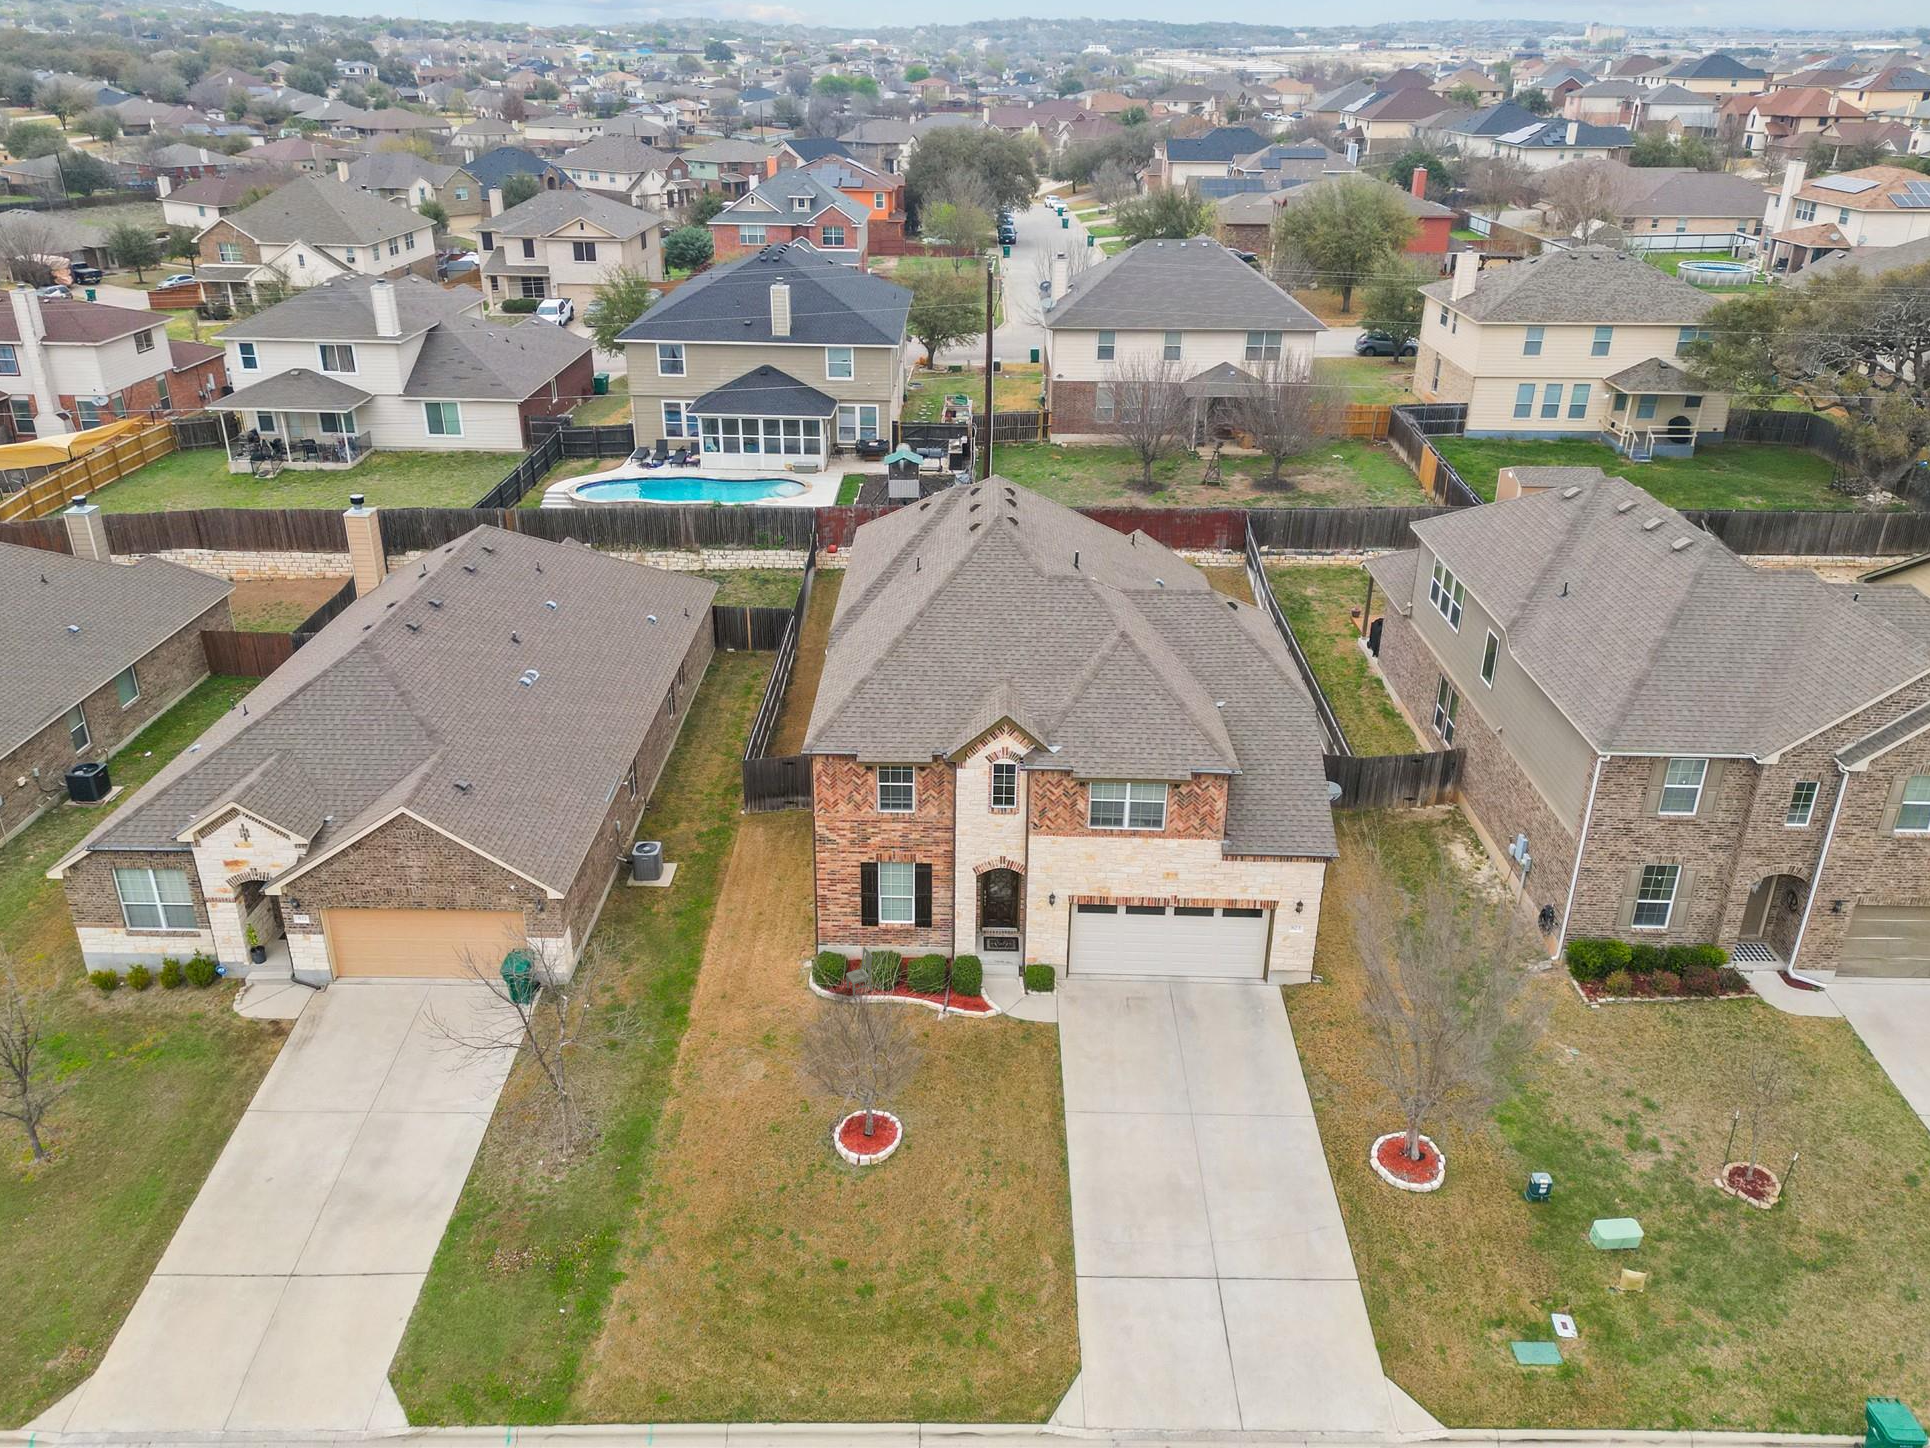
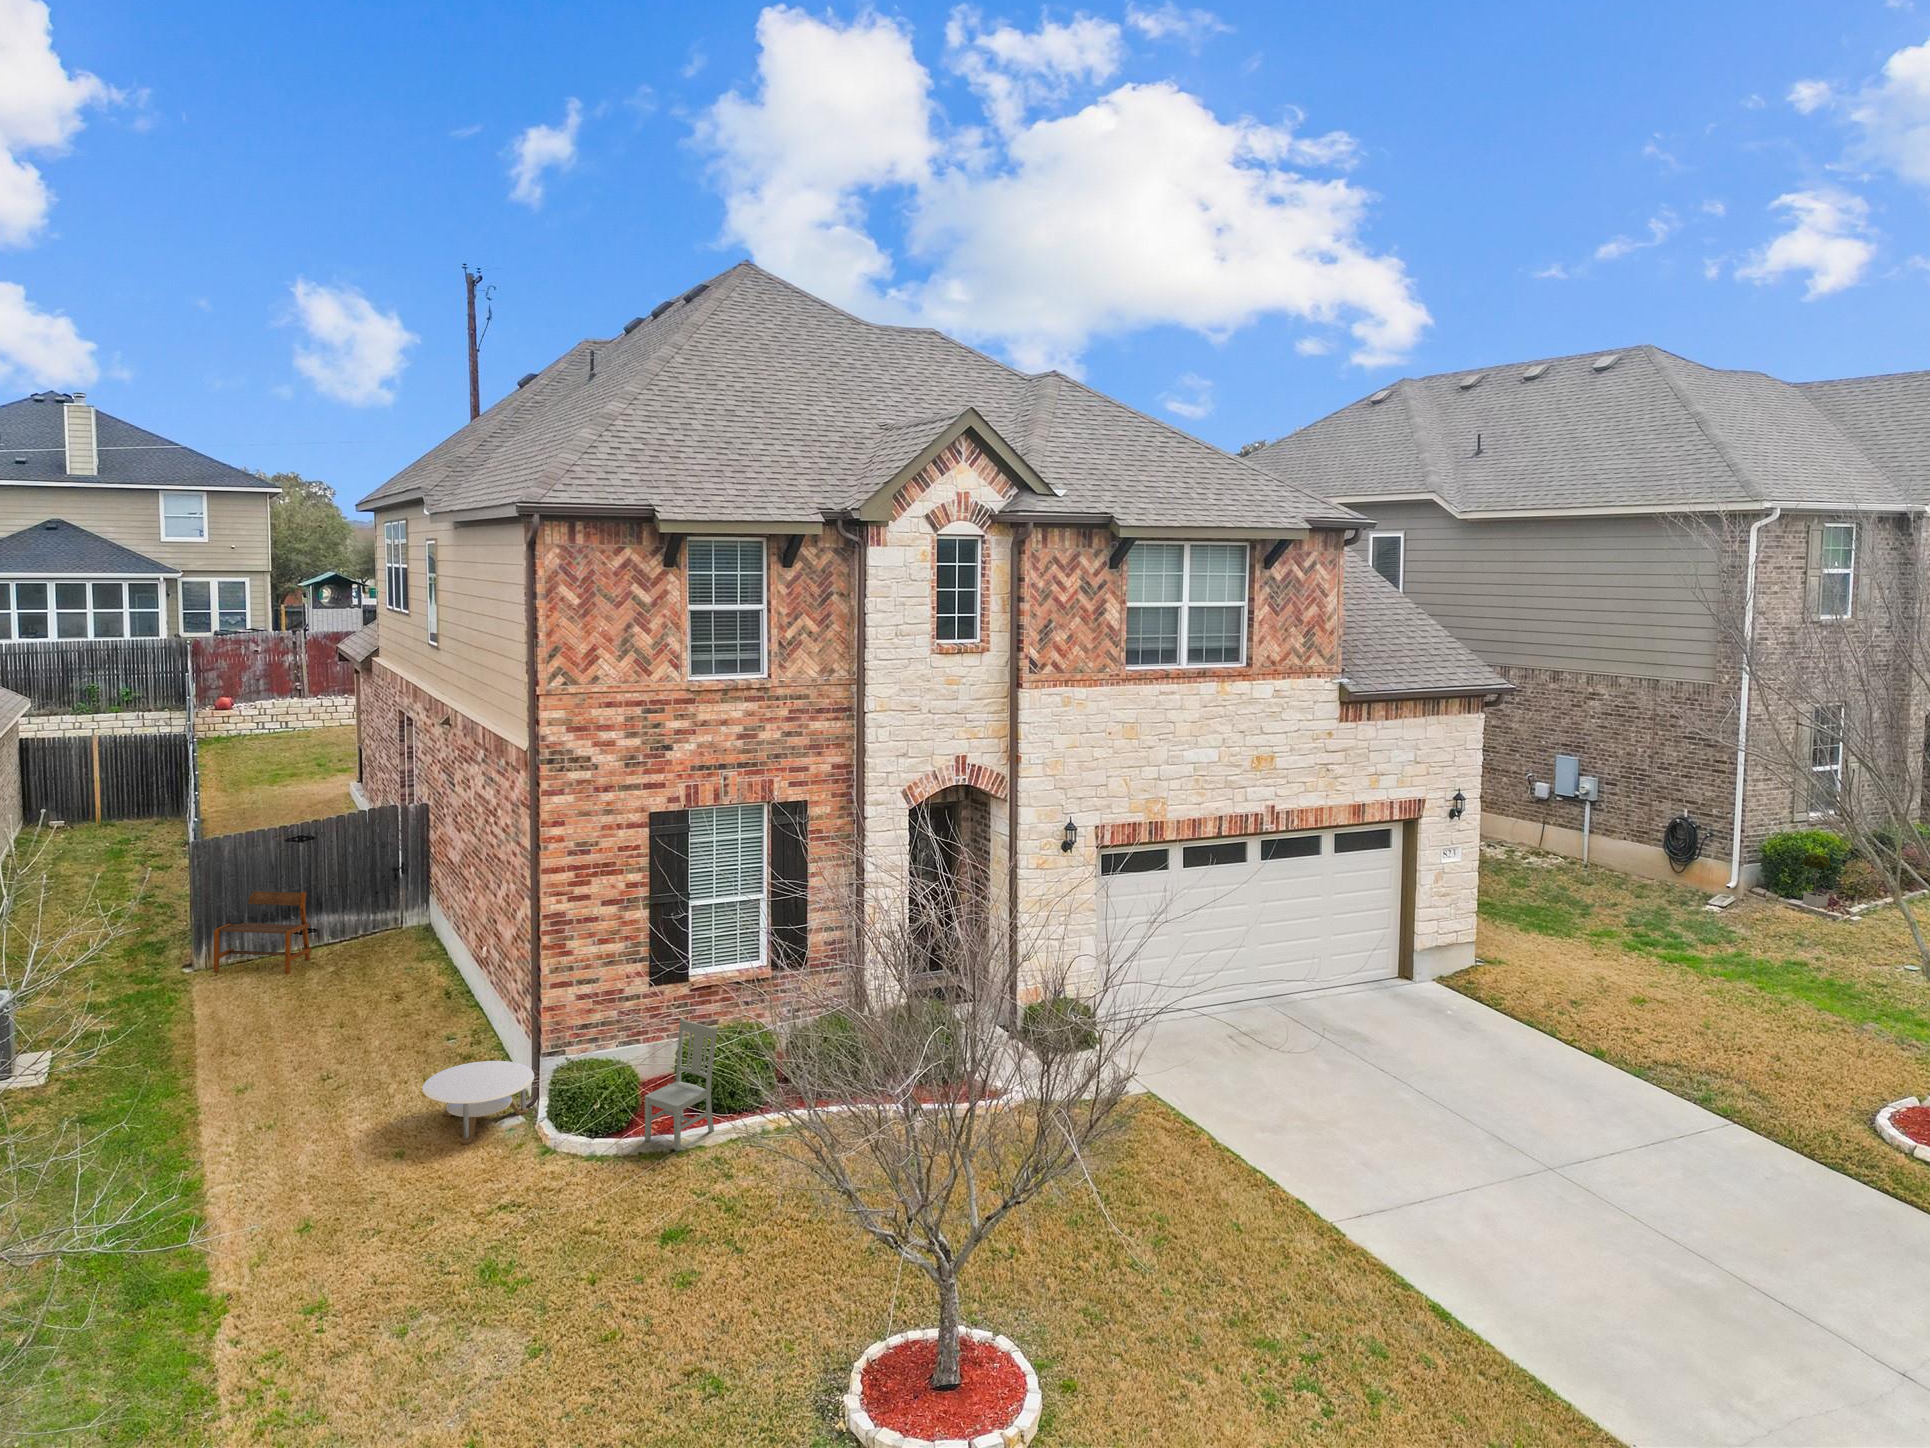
bench: none [751,792,790,837] -> present [214,891,311,974]
round table: none [779,933,820,970] -> present [422,1061,534,1144]
potted tree: none [1651,967,1671,1002] -> present [1802,854,1831,907]

